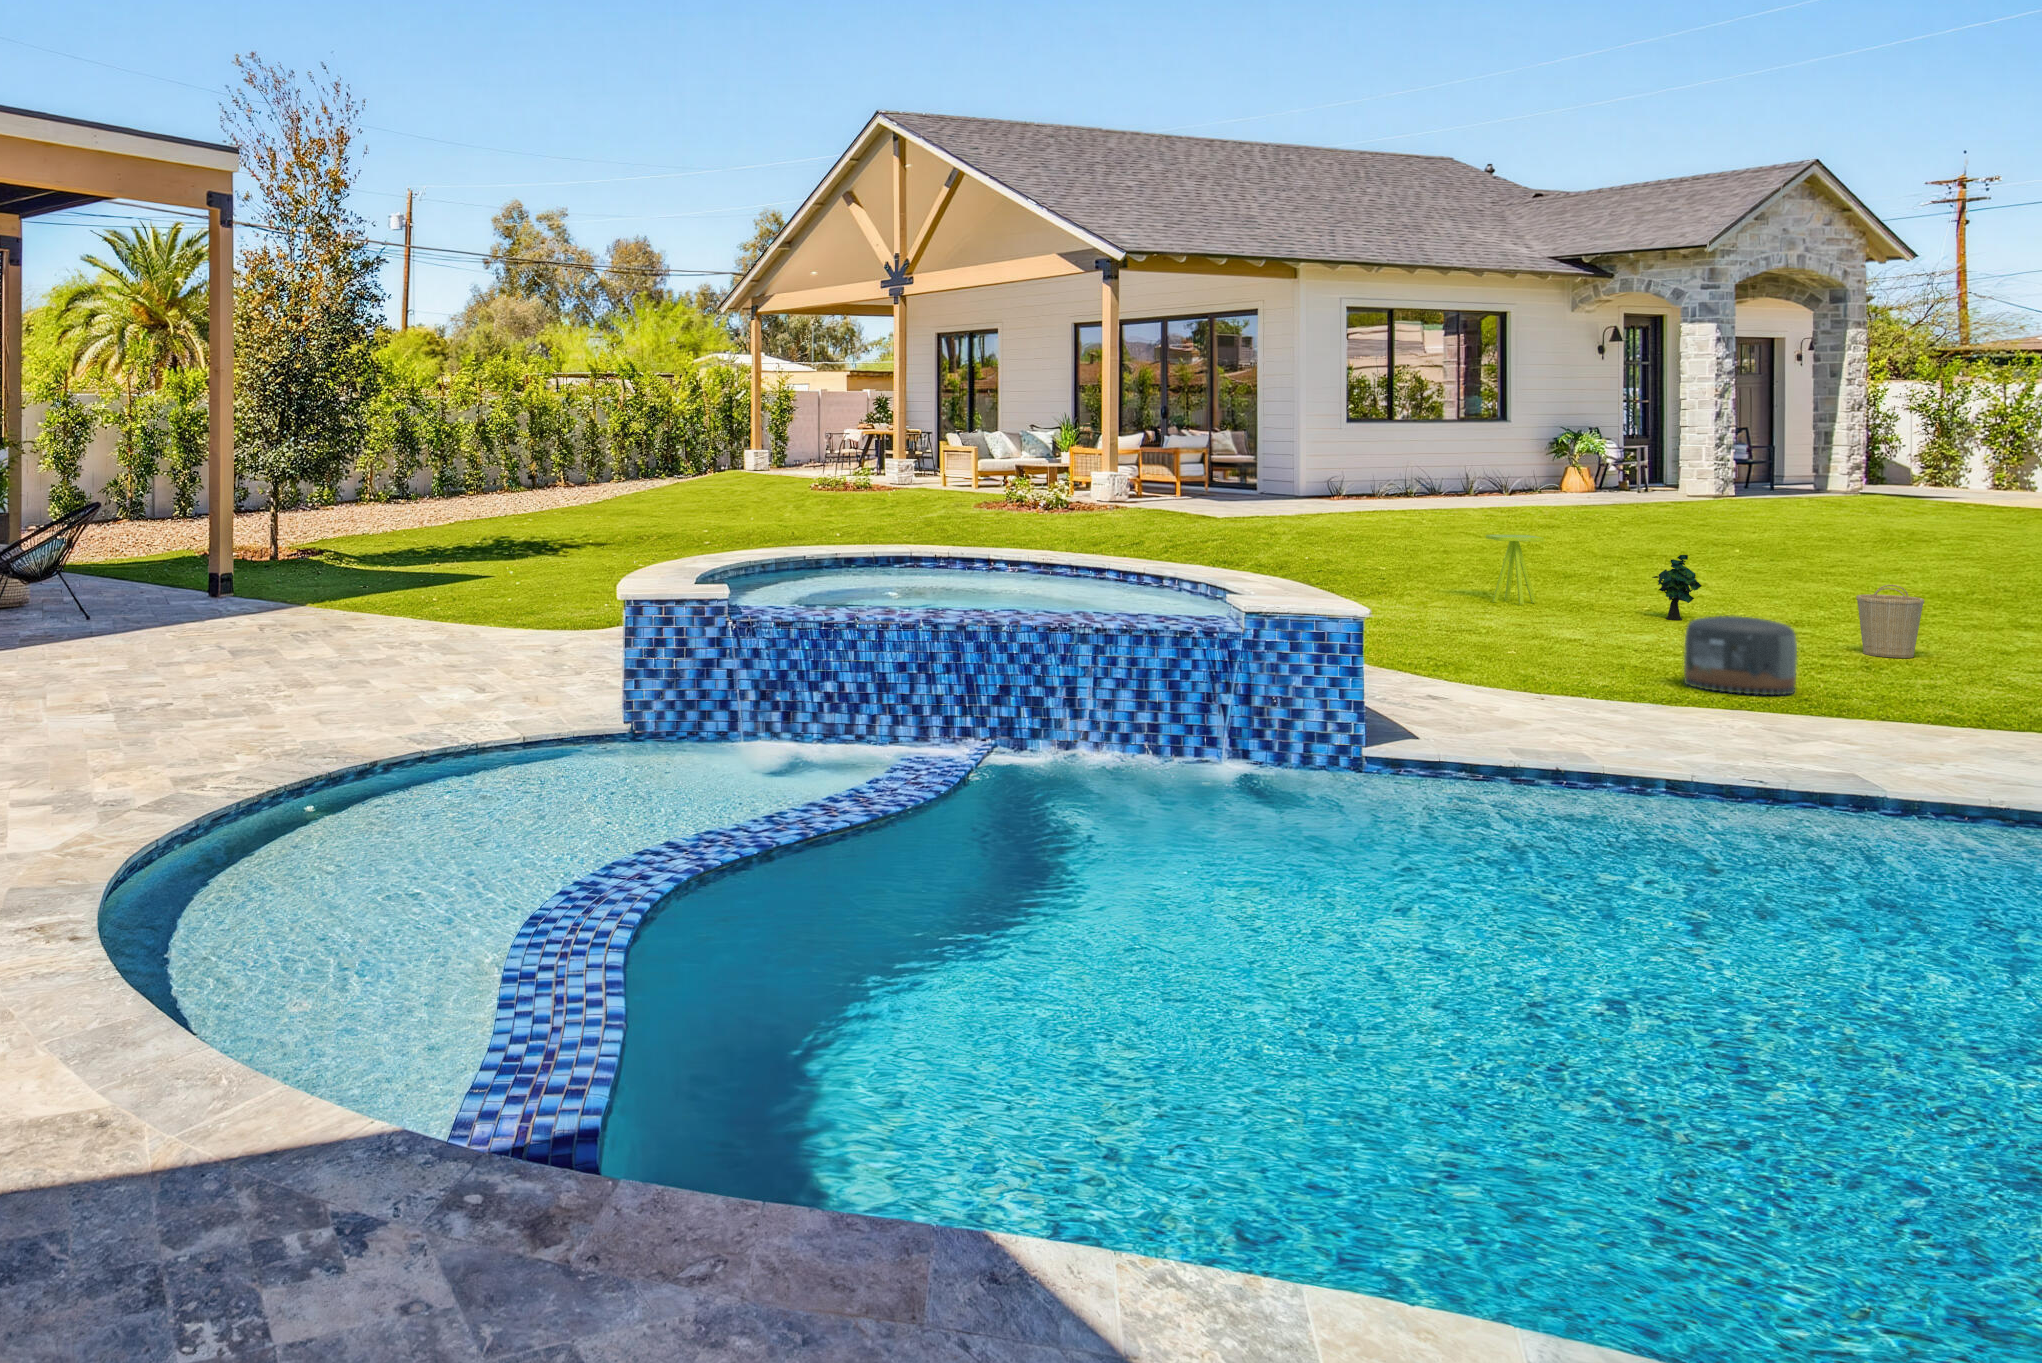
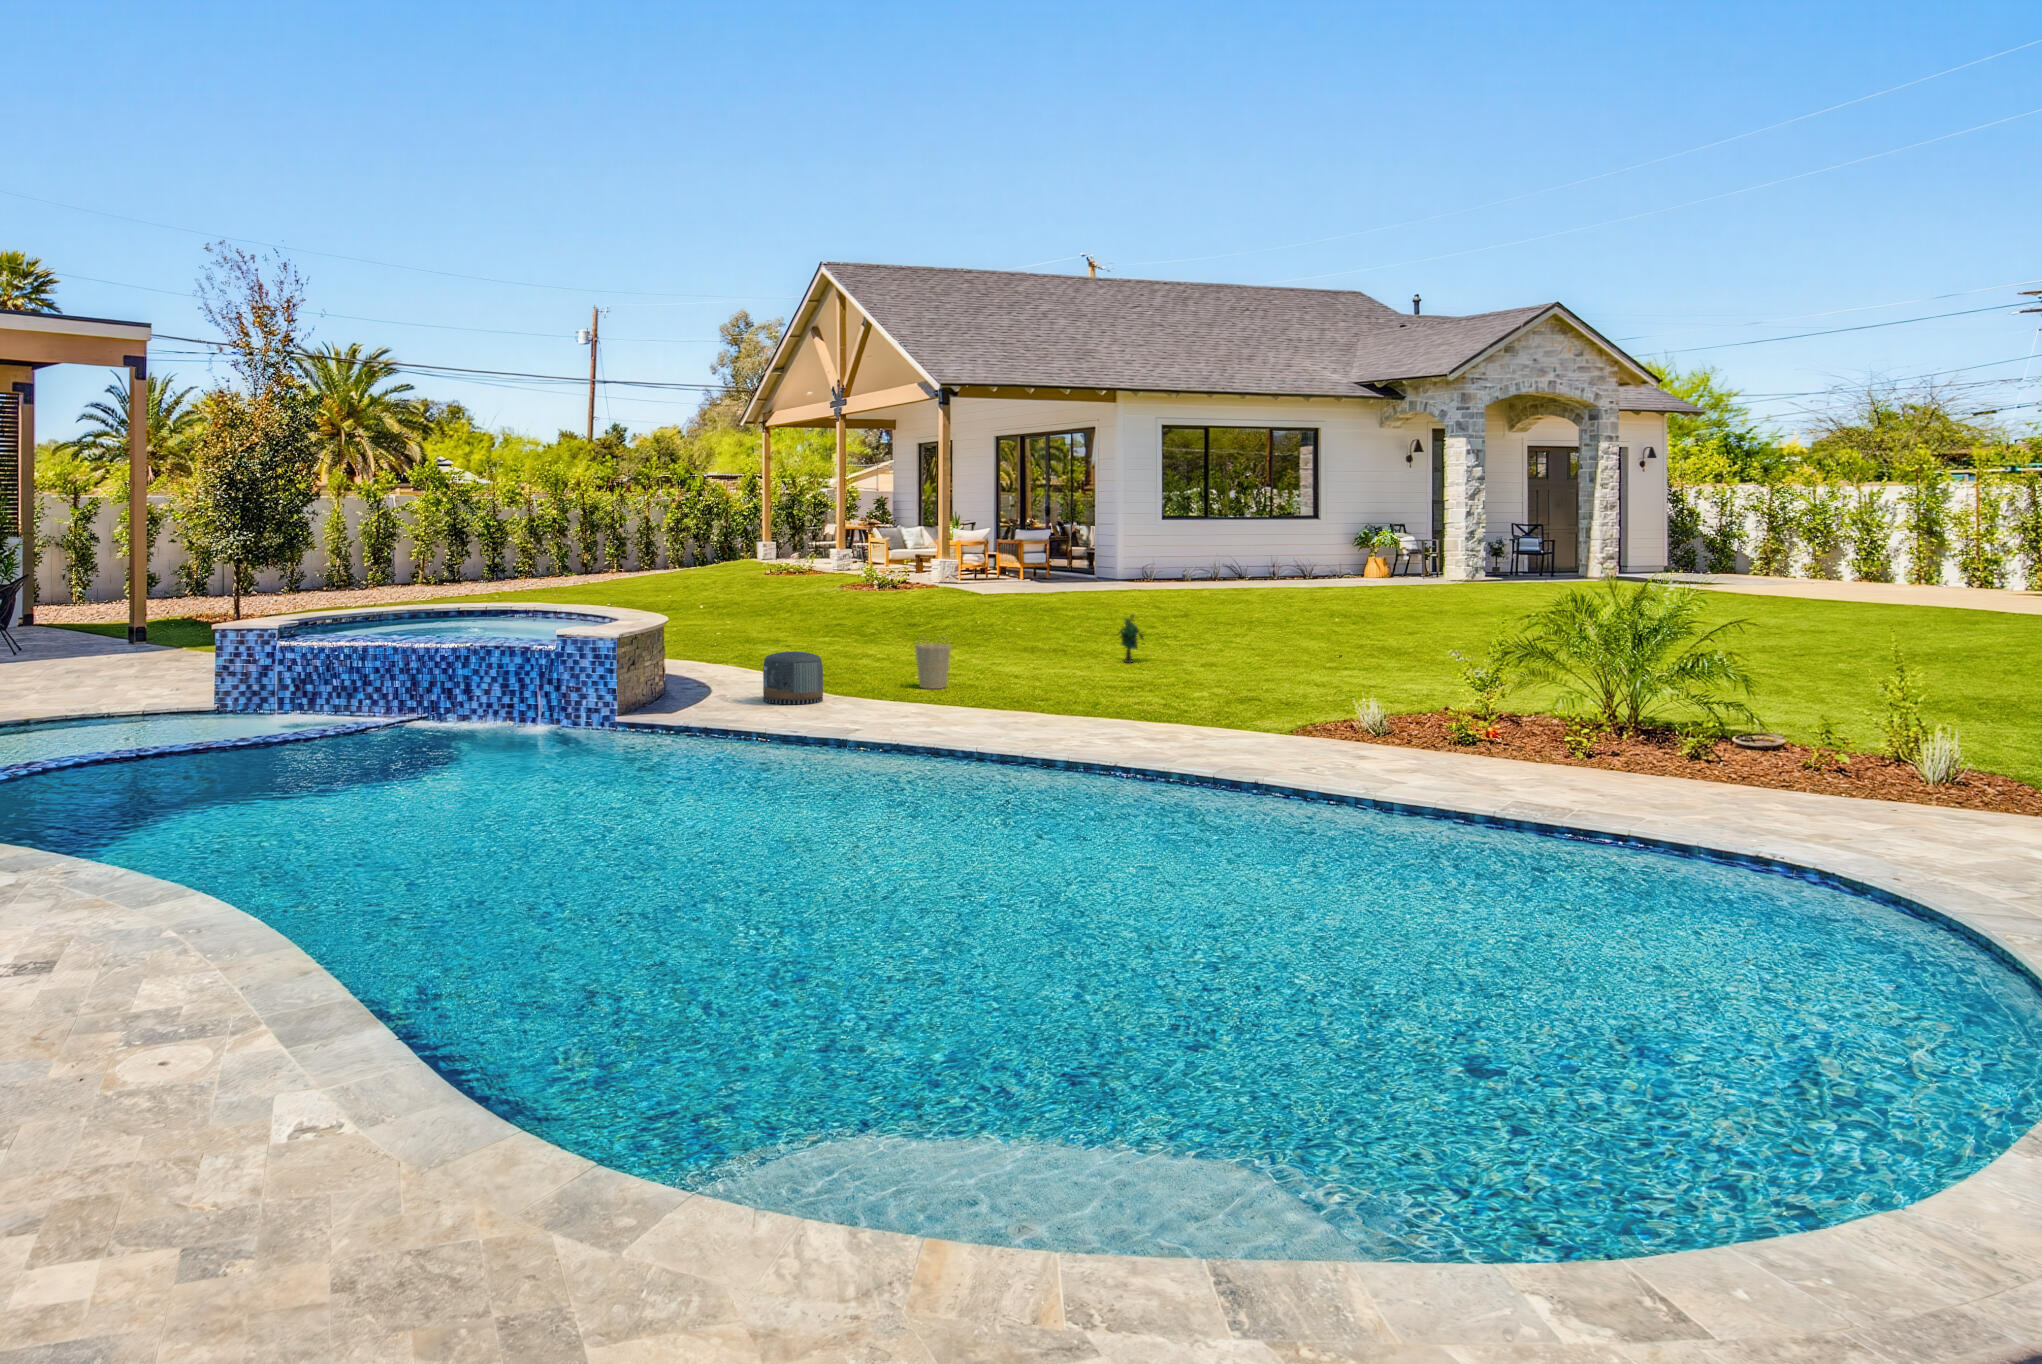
side table: present [1486,535,1544,604] -> none [1041,602,1074,654]
basket: present [1856,585,1924,658] -> present [915,644,951,689]
pouf: present [1684,616,1797,695] -> present [763,652,823,704]

